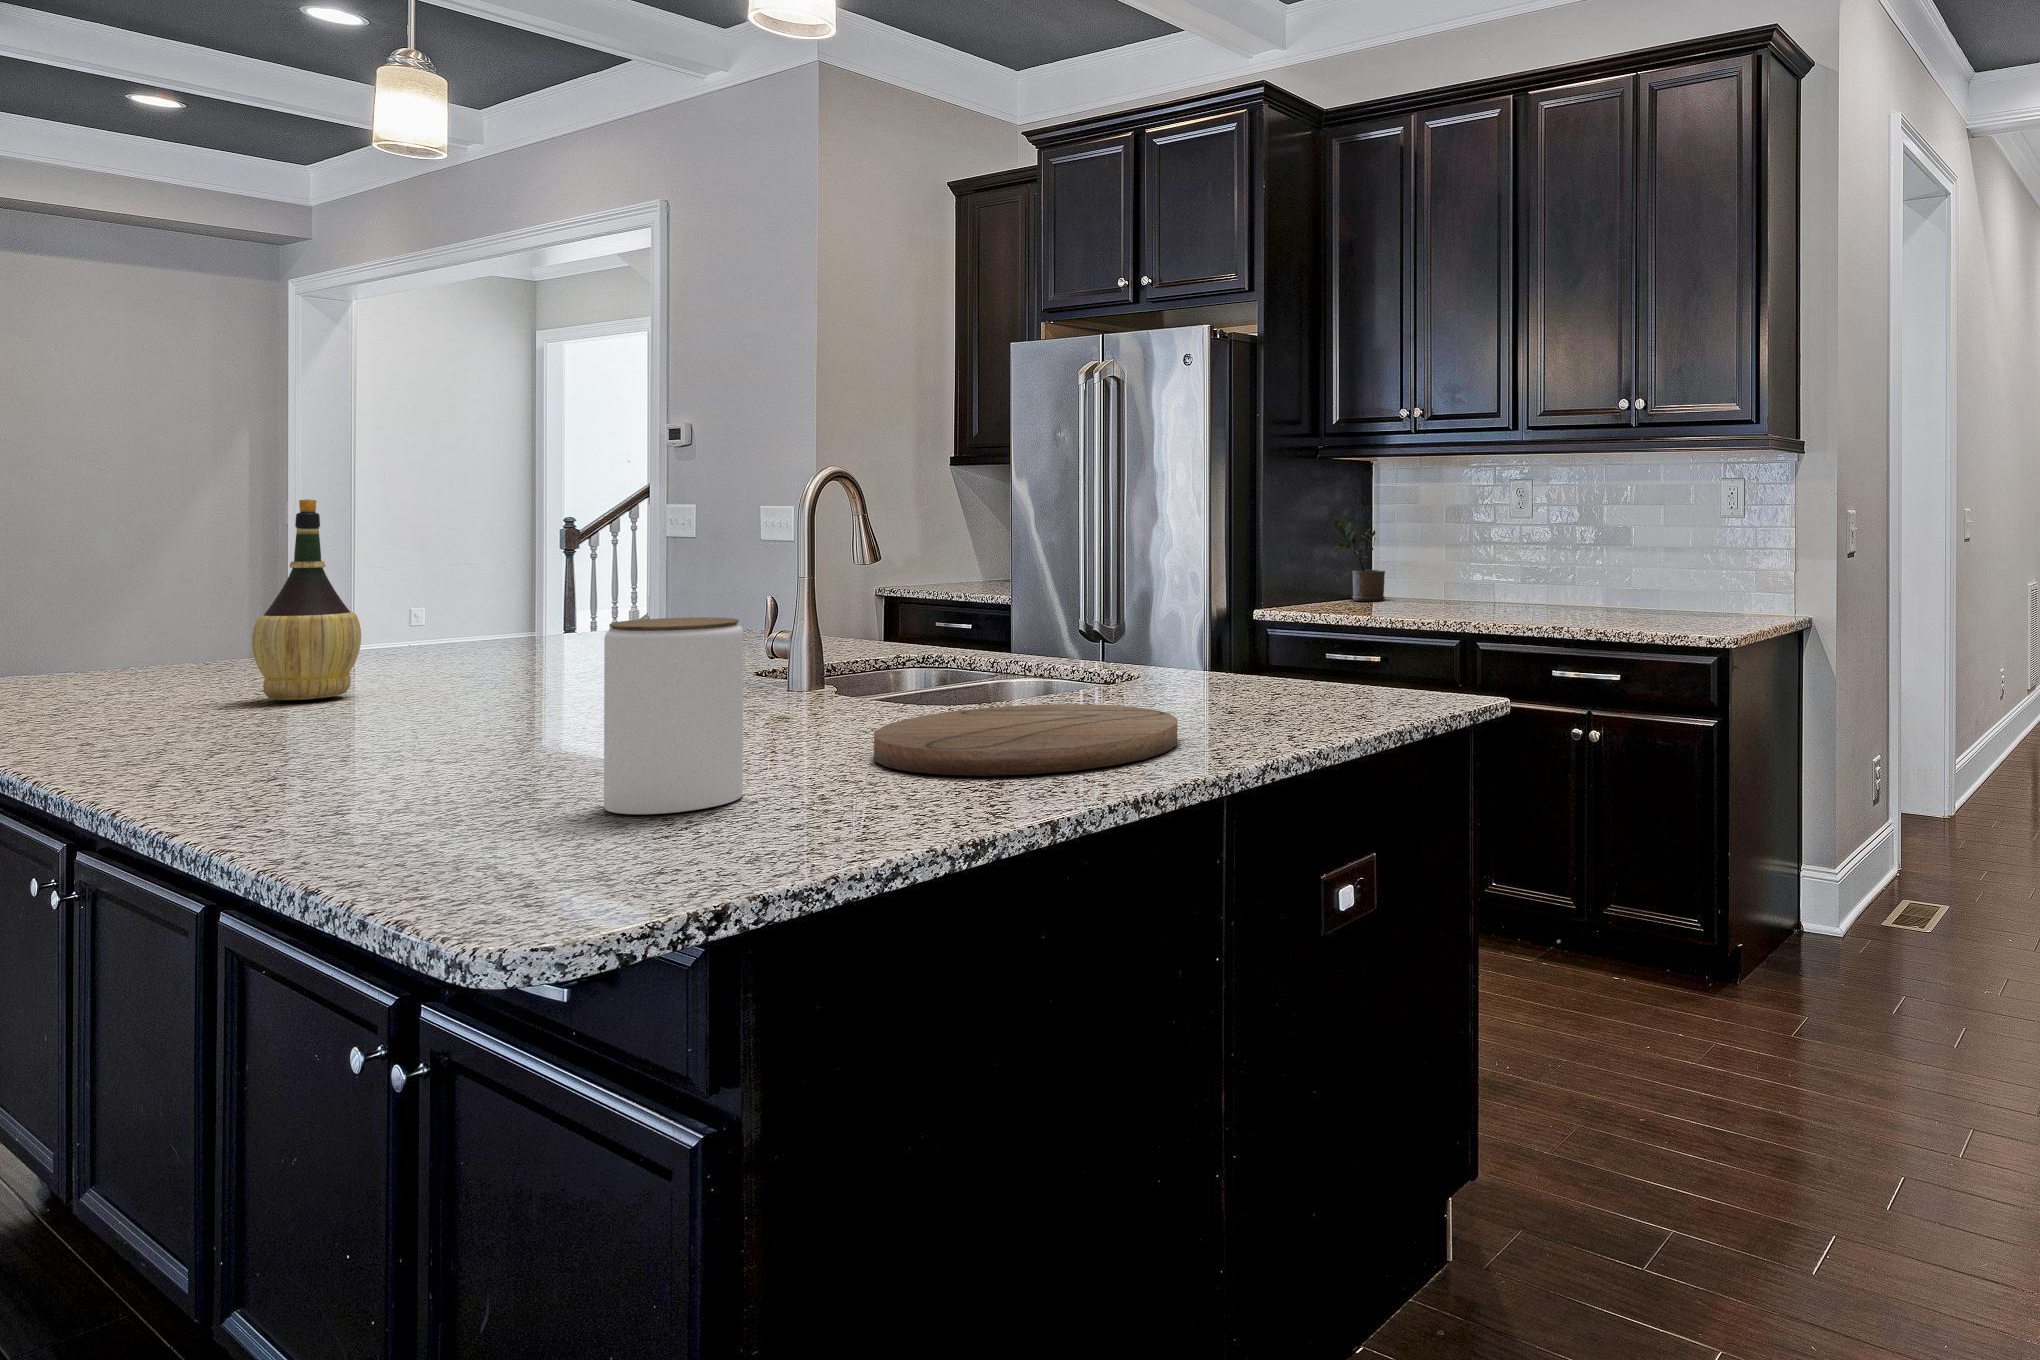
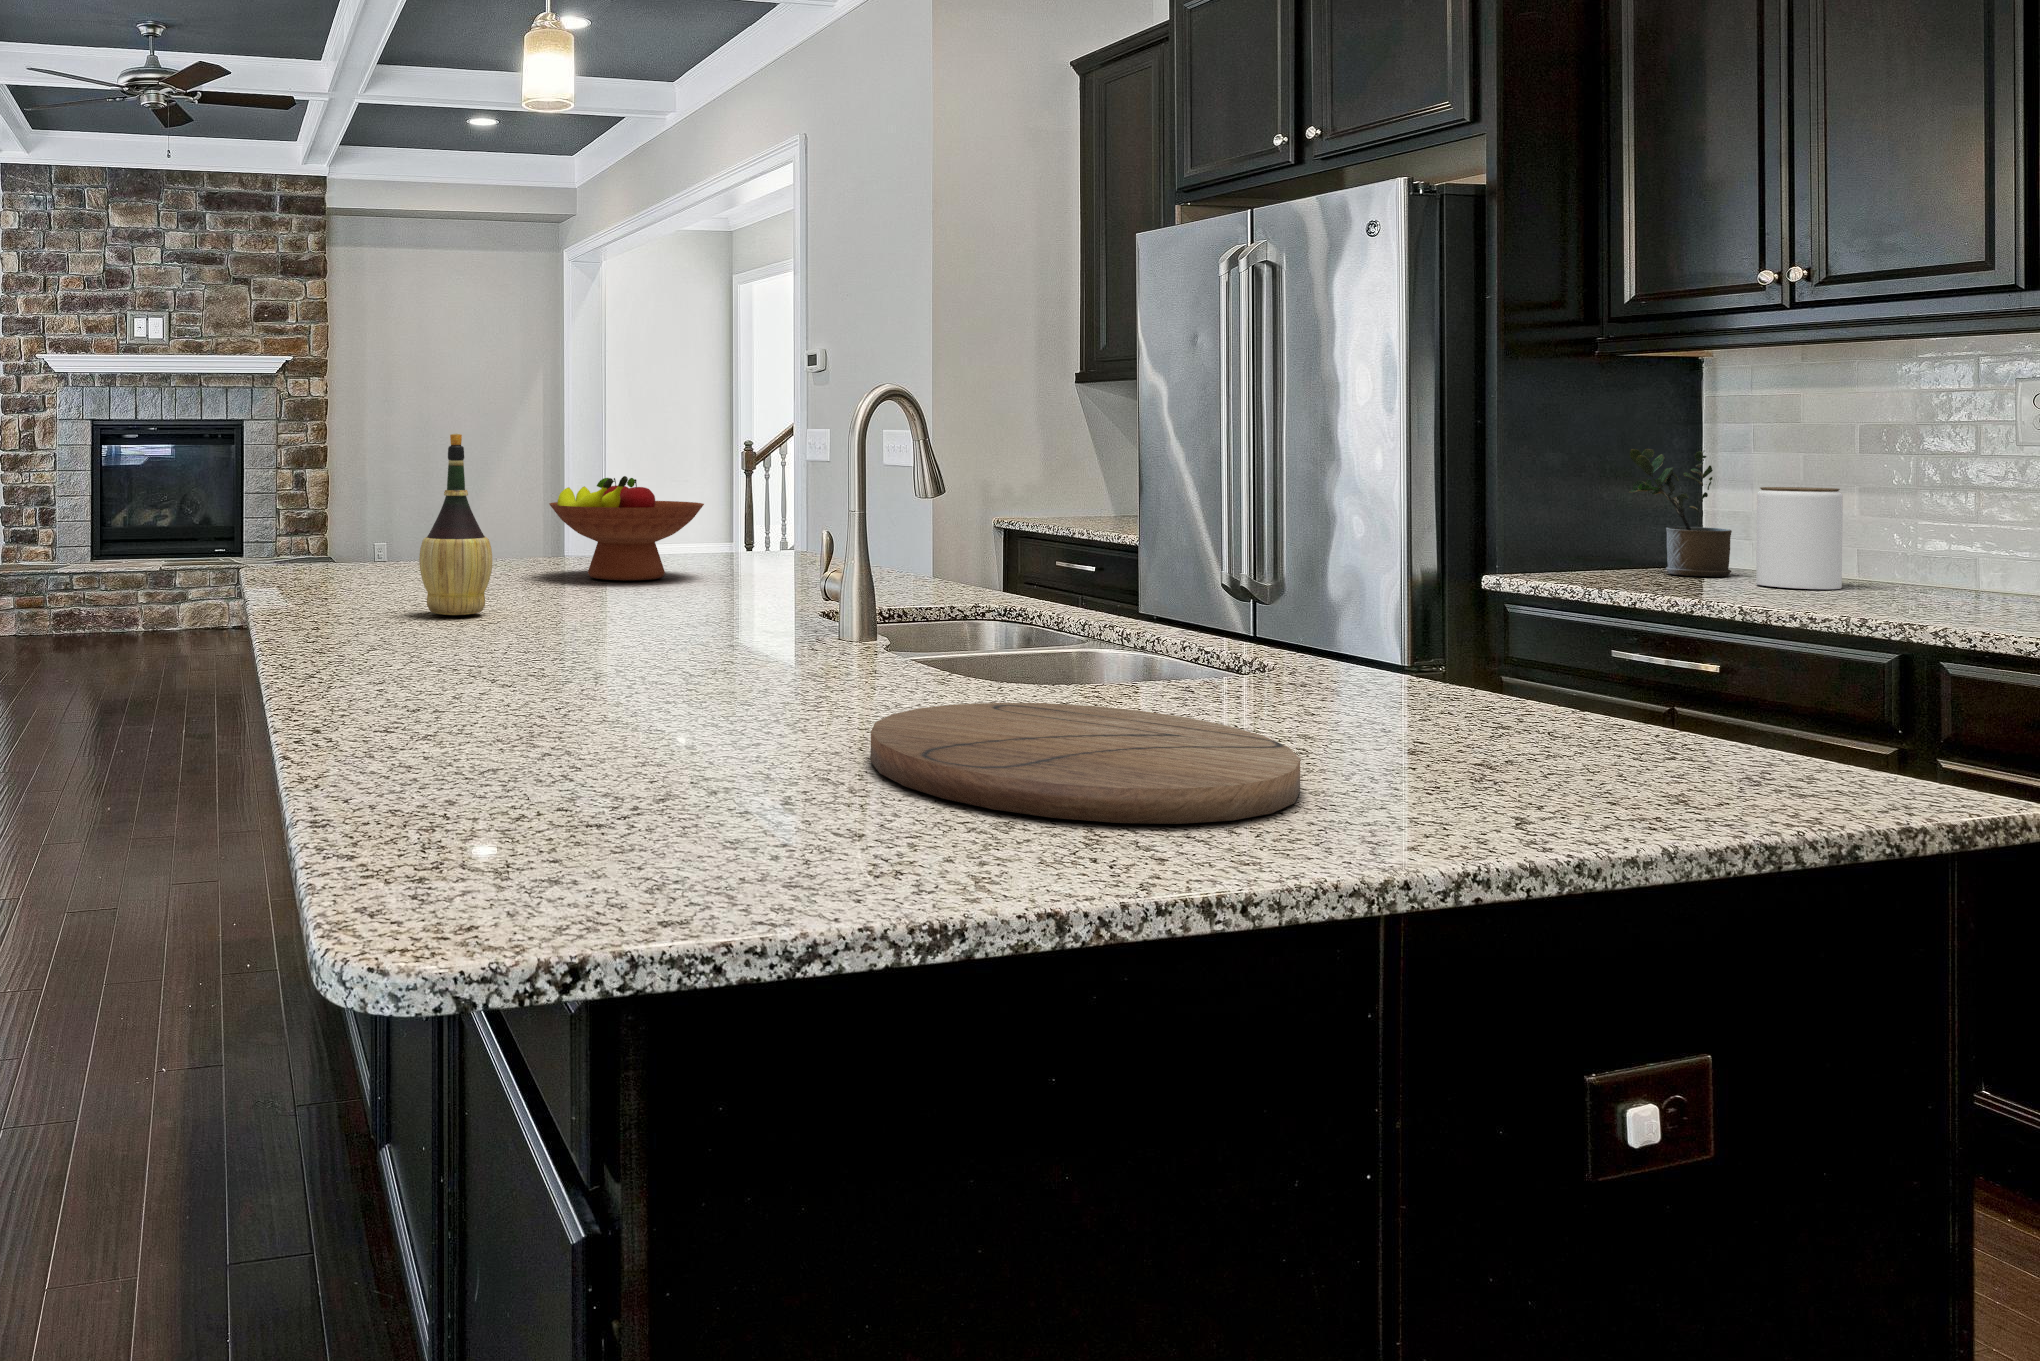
fruit bowl: none [402,545,604,654] -> present [549,476,704,581]
jar: present [604,617,743,814] -> present [1756,487,1843,589]

